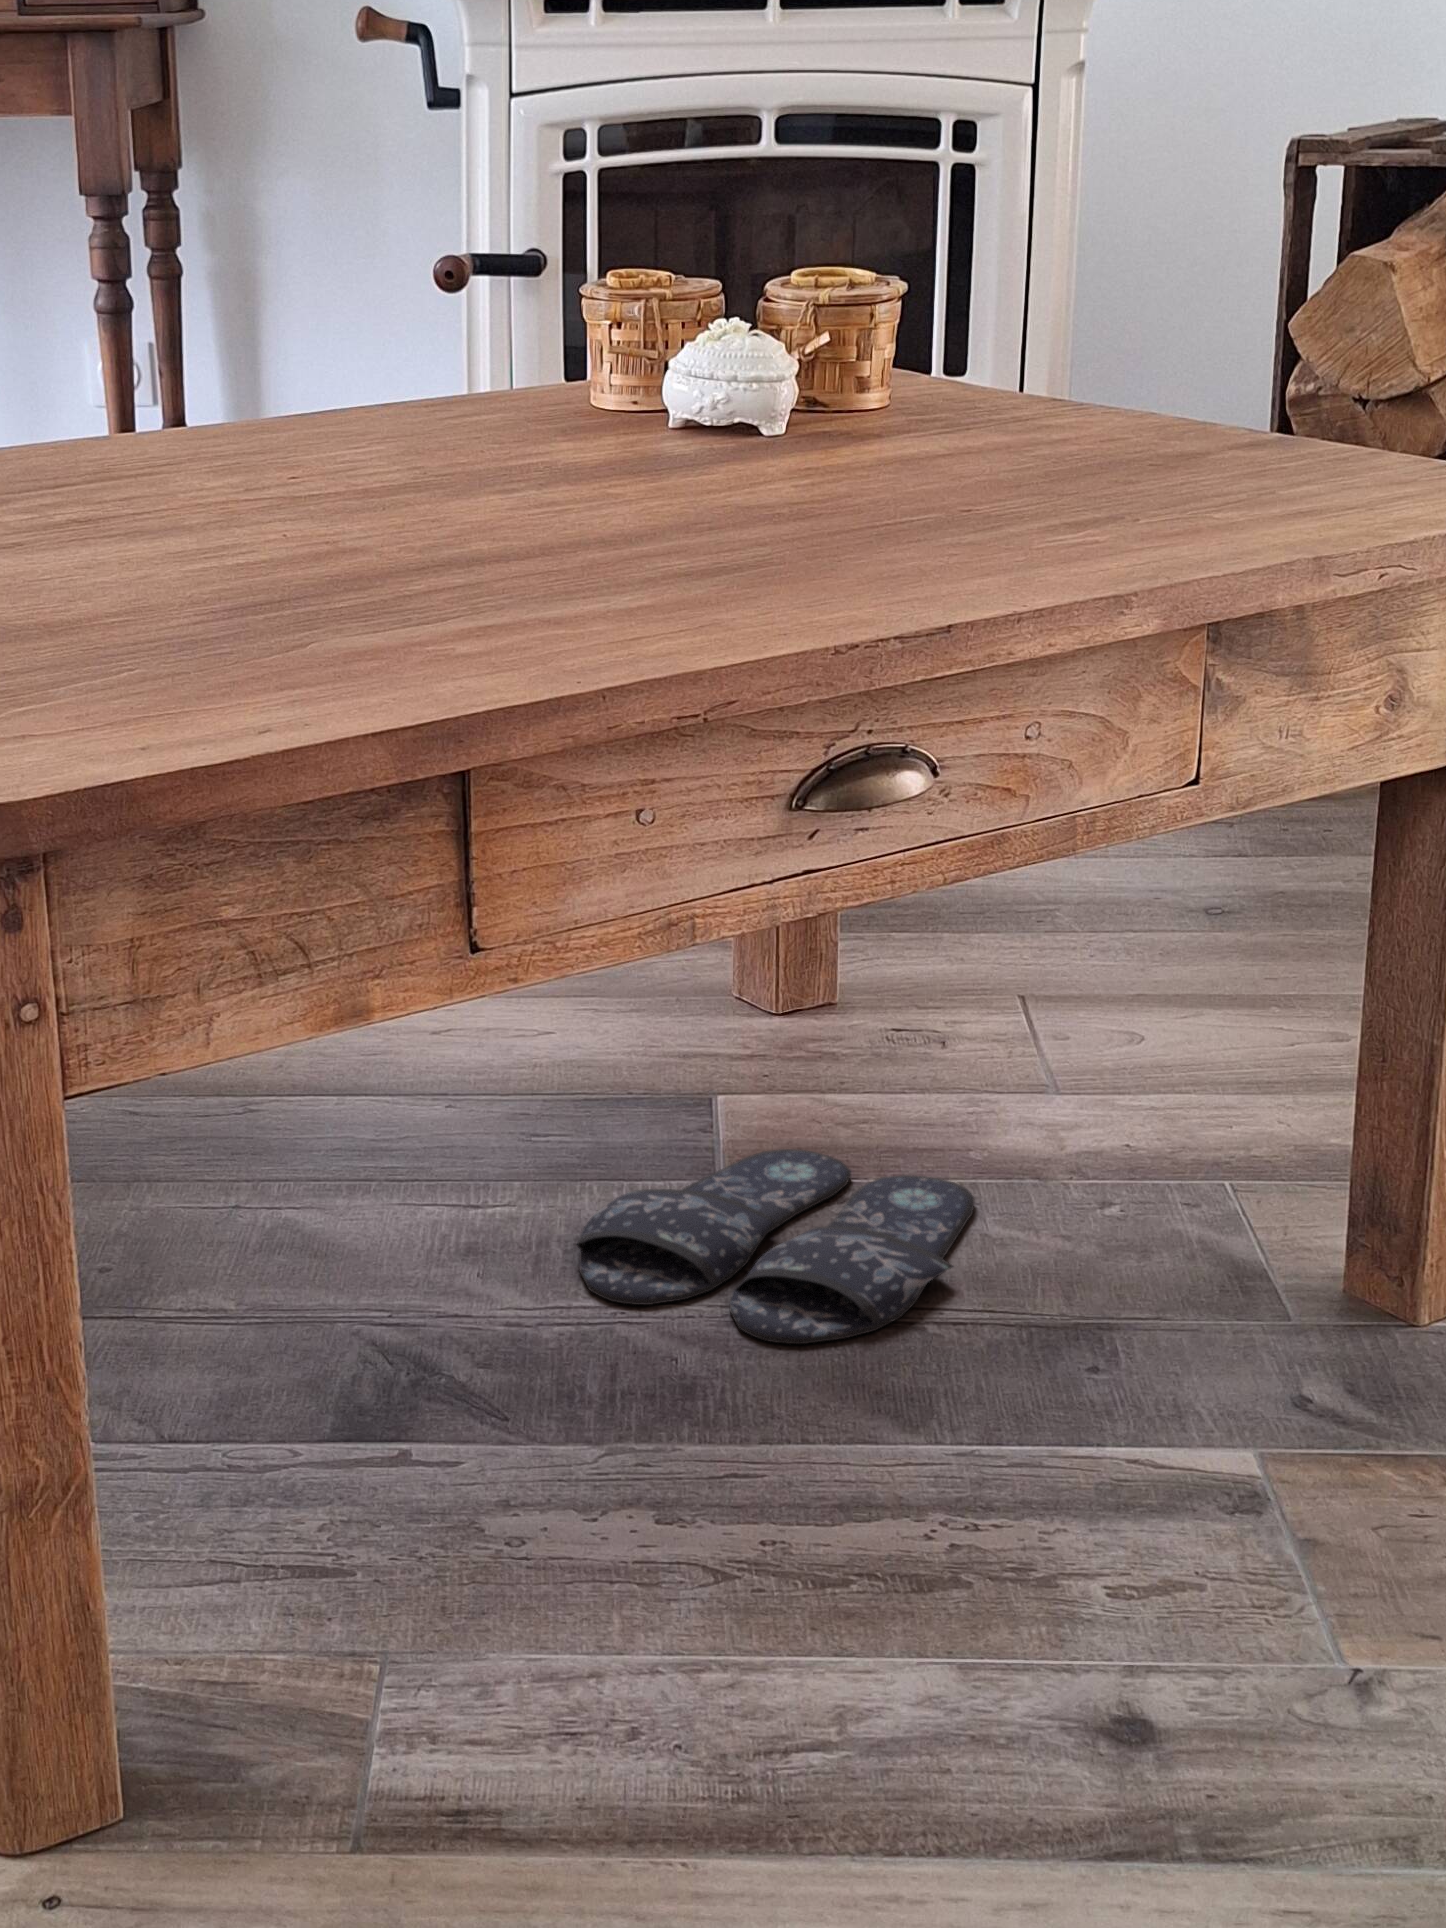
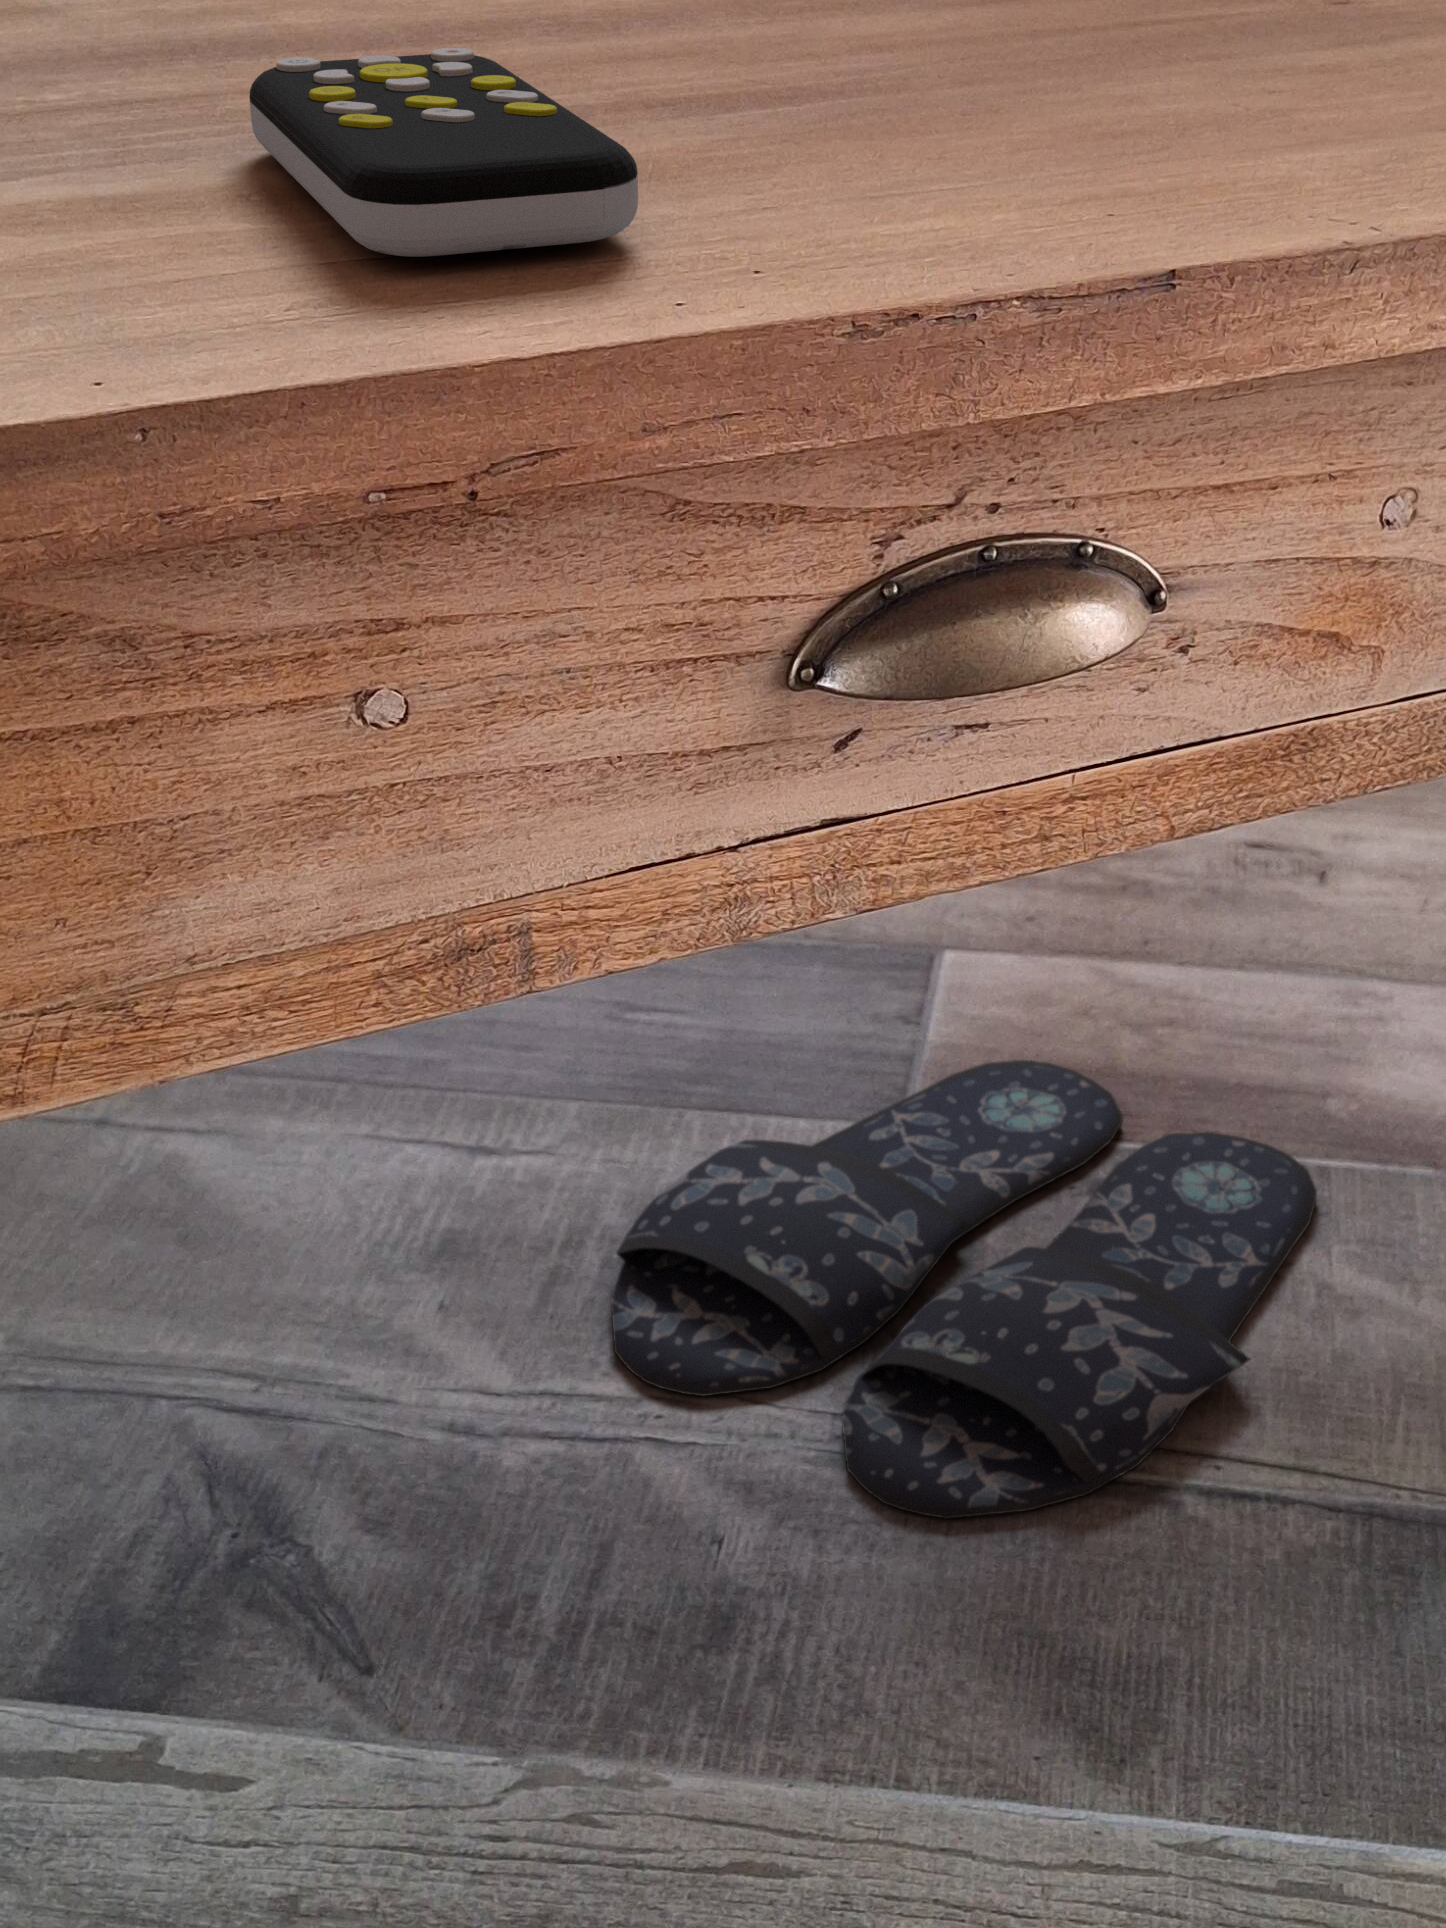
remote control: none [517,554,722,638] -> present [249,48,638,257]

